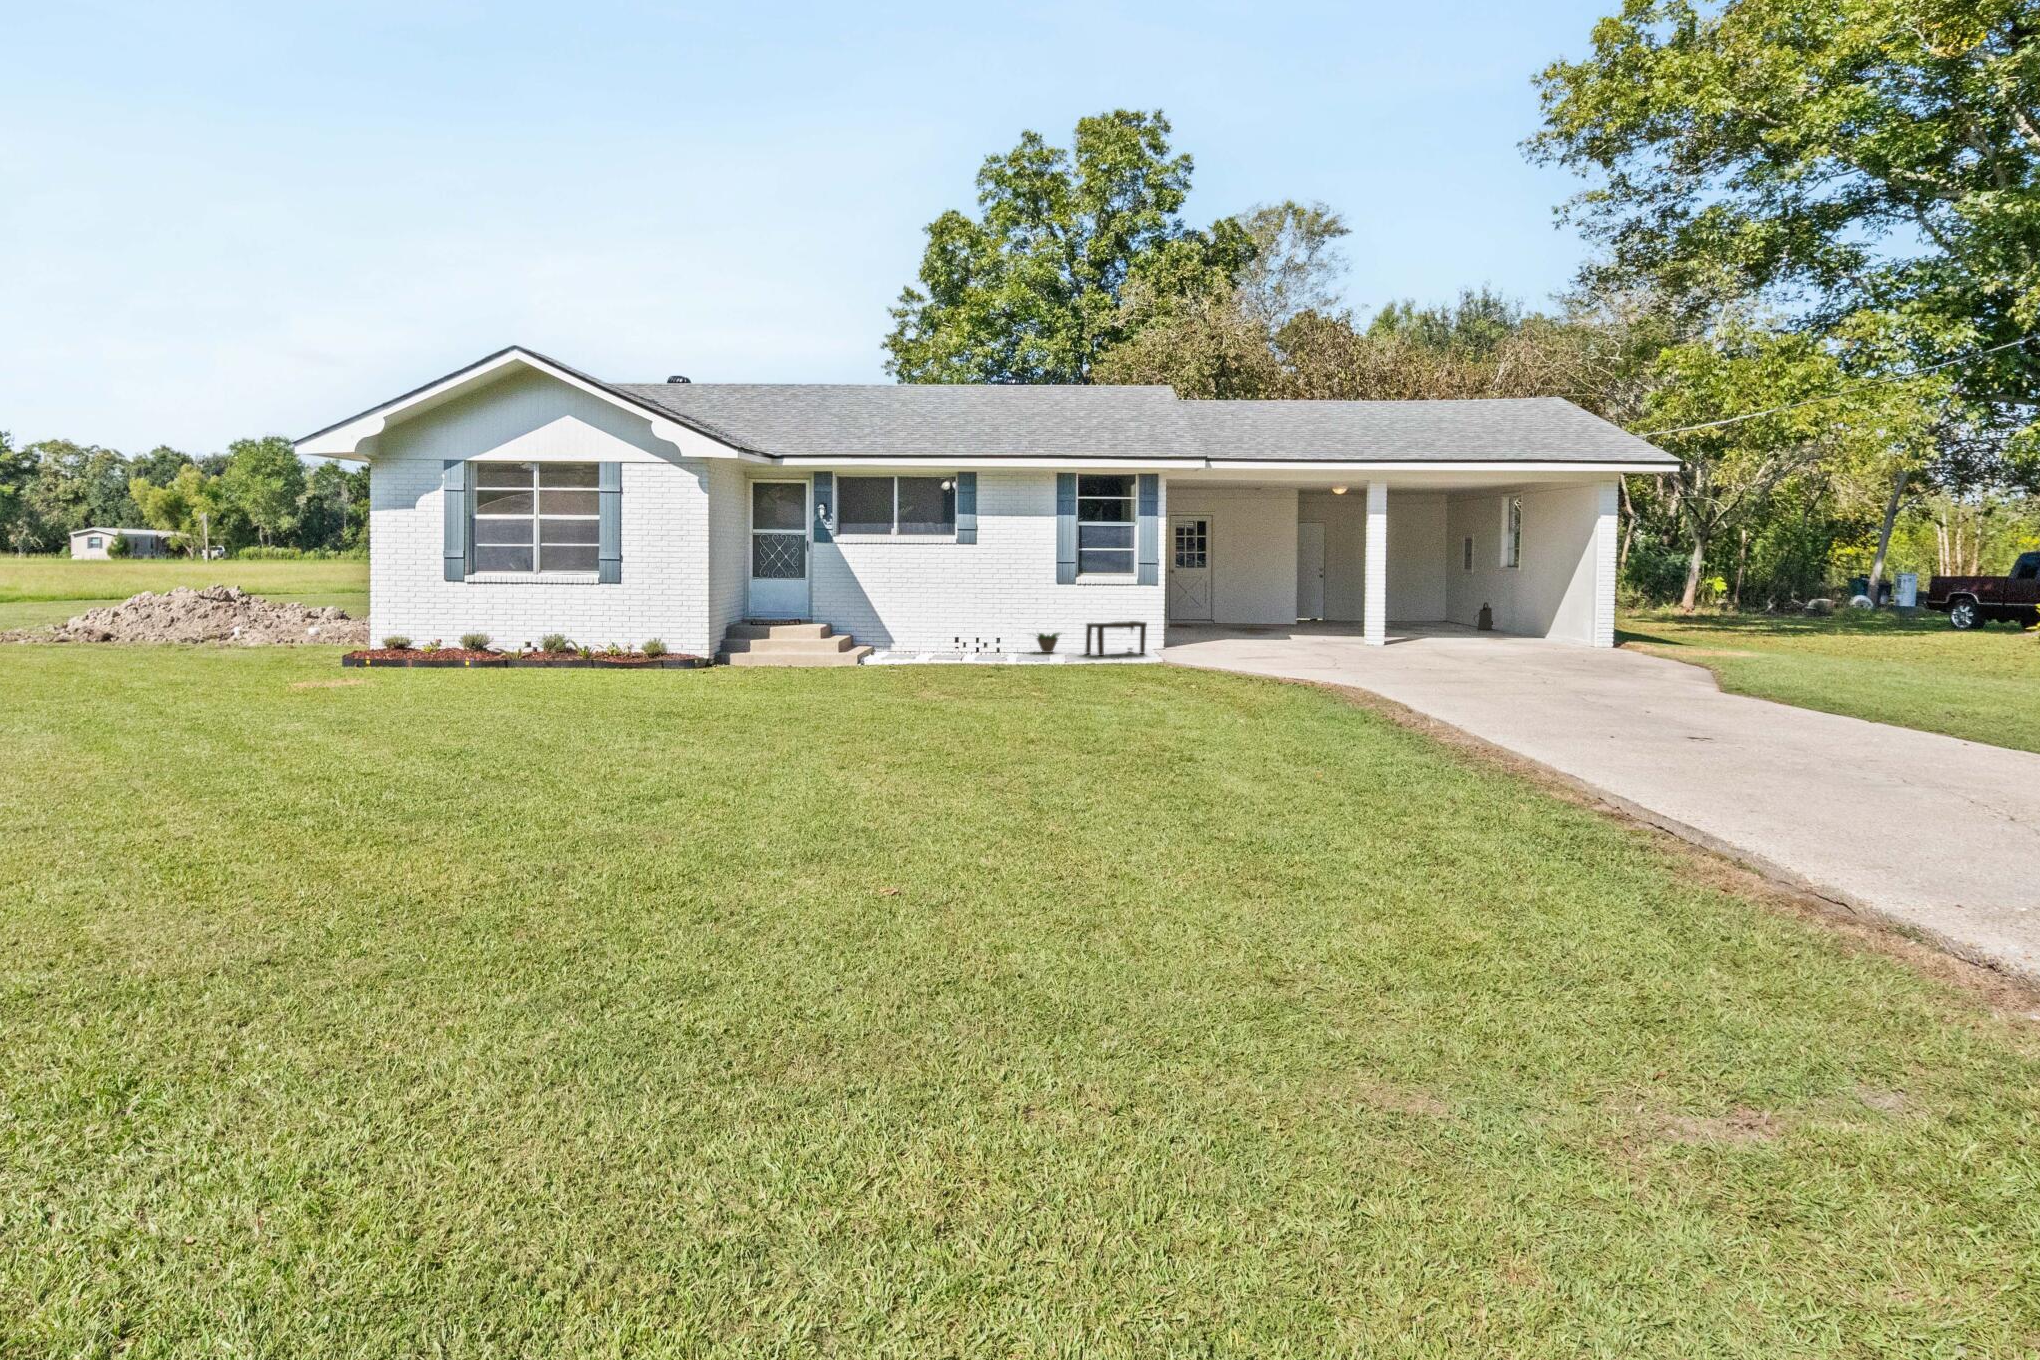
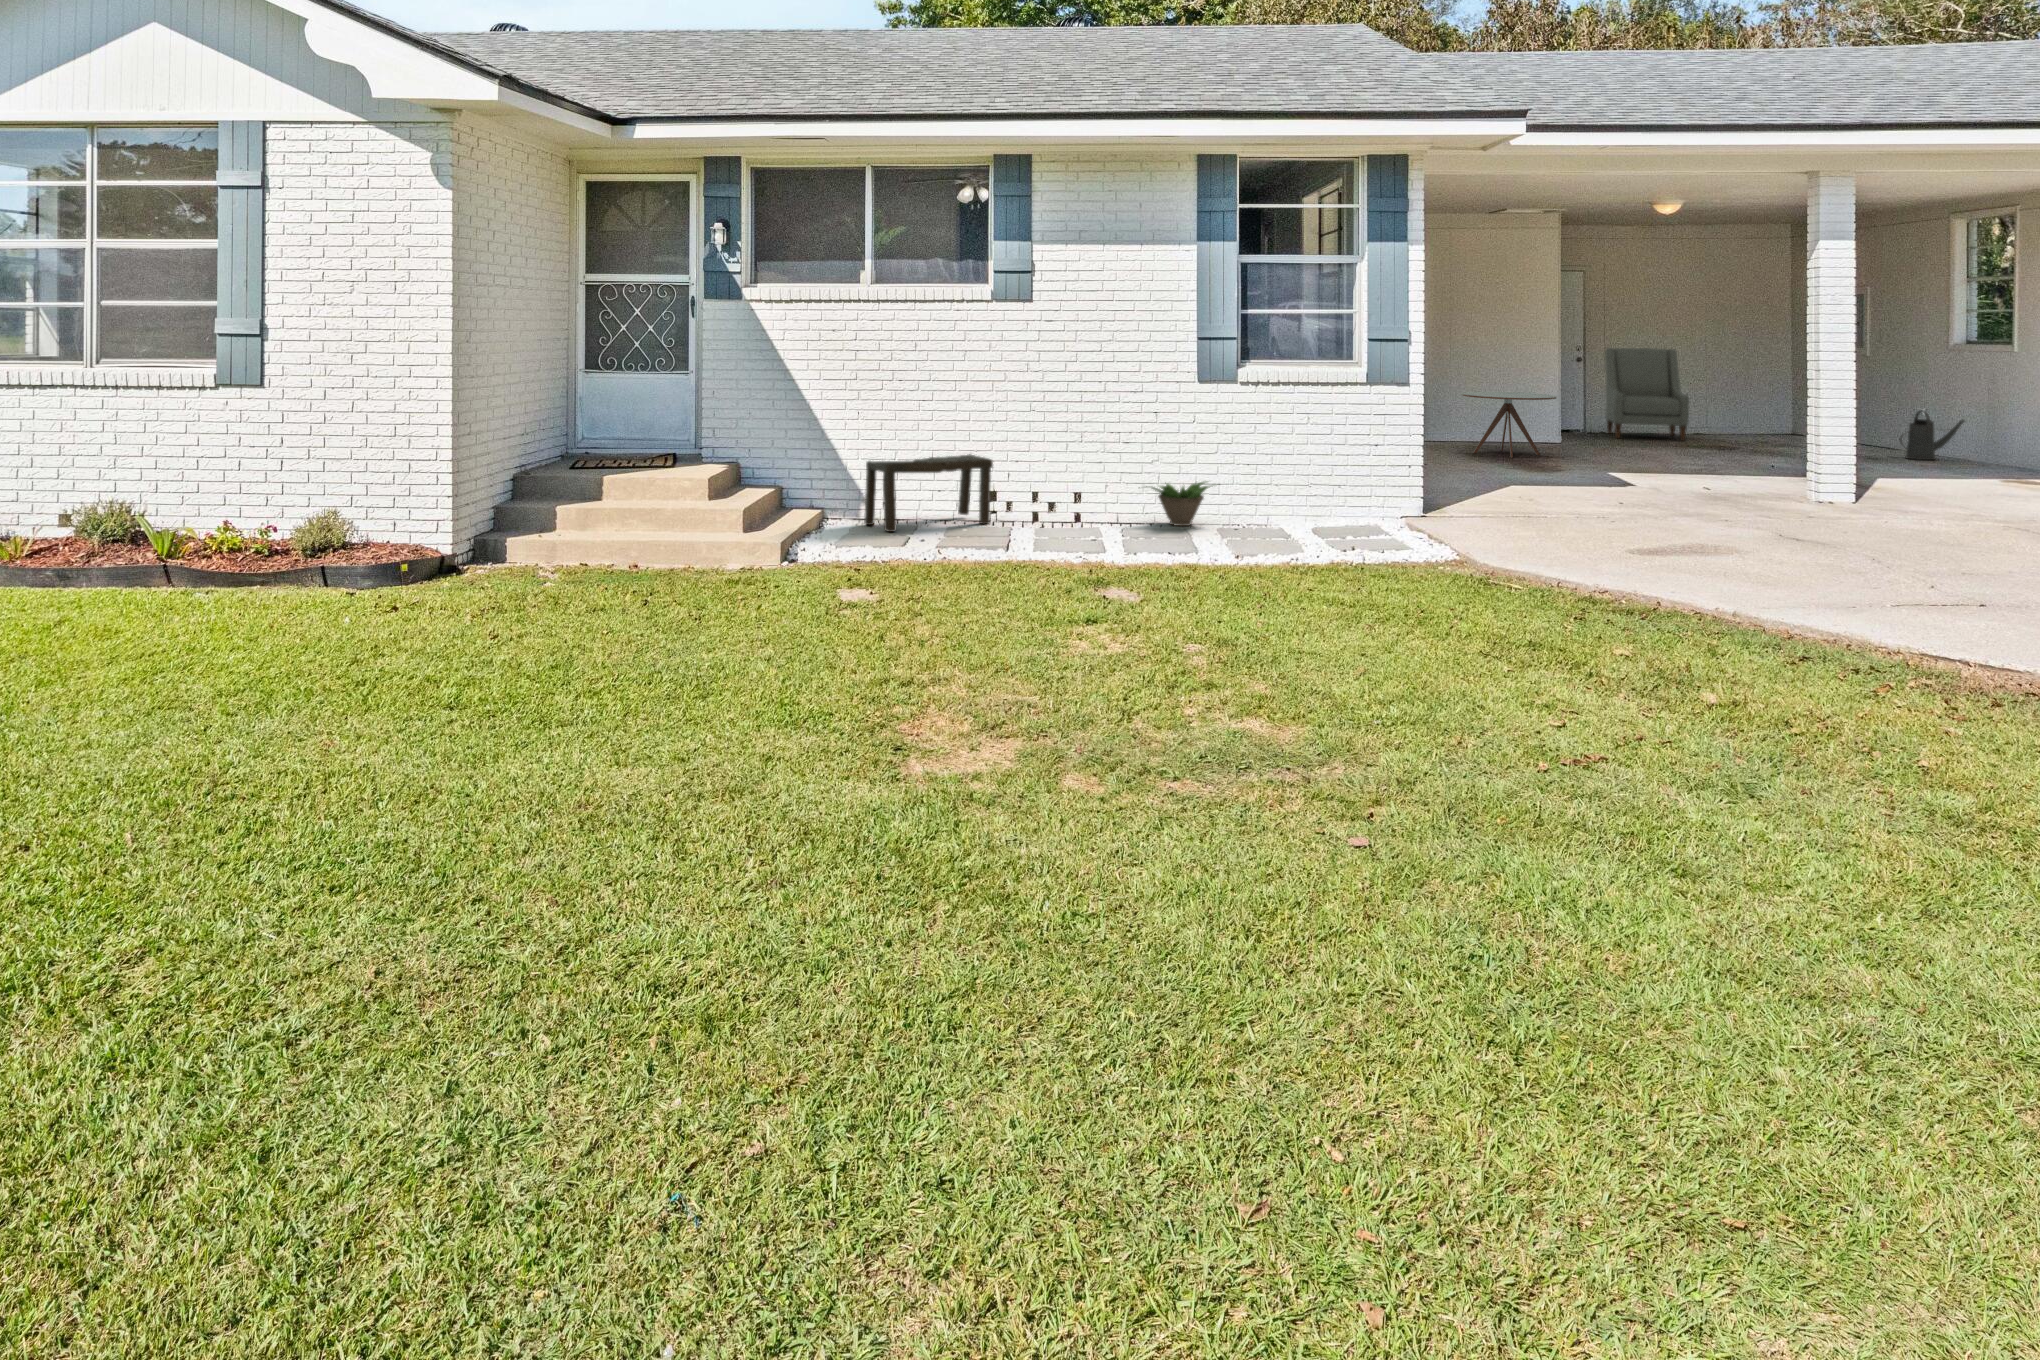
chair: none [1334,566,1376,621] -> present [1605,348,1689,441]
round table: none [1232,592,1283,628] -> present [1461,392,1557,458]
bench: present [1085,621,1147,656] -> present [864,454,993,532]

